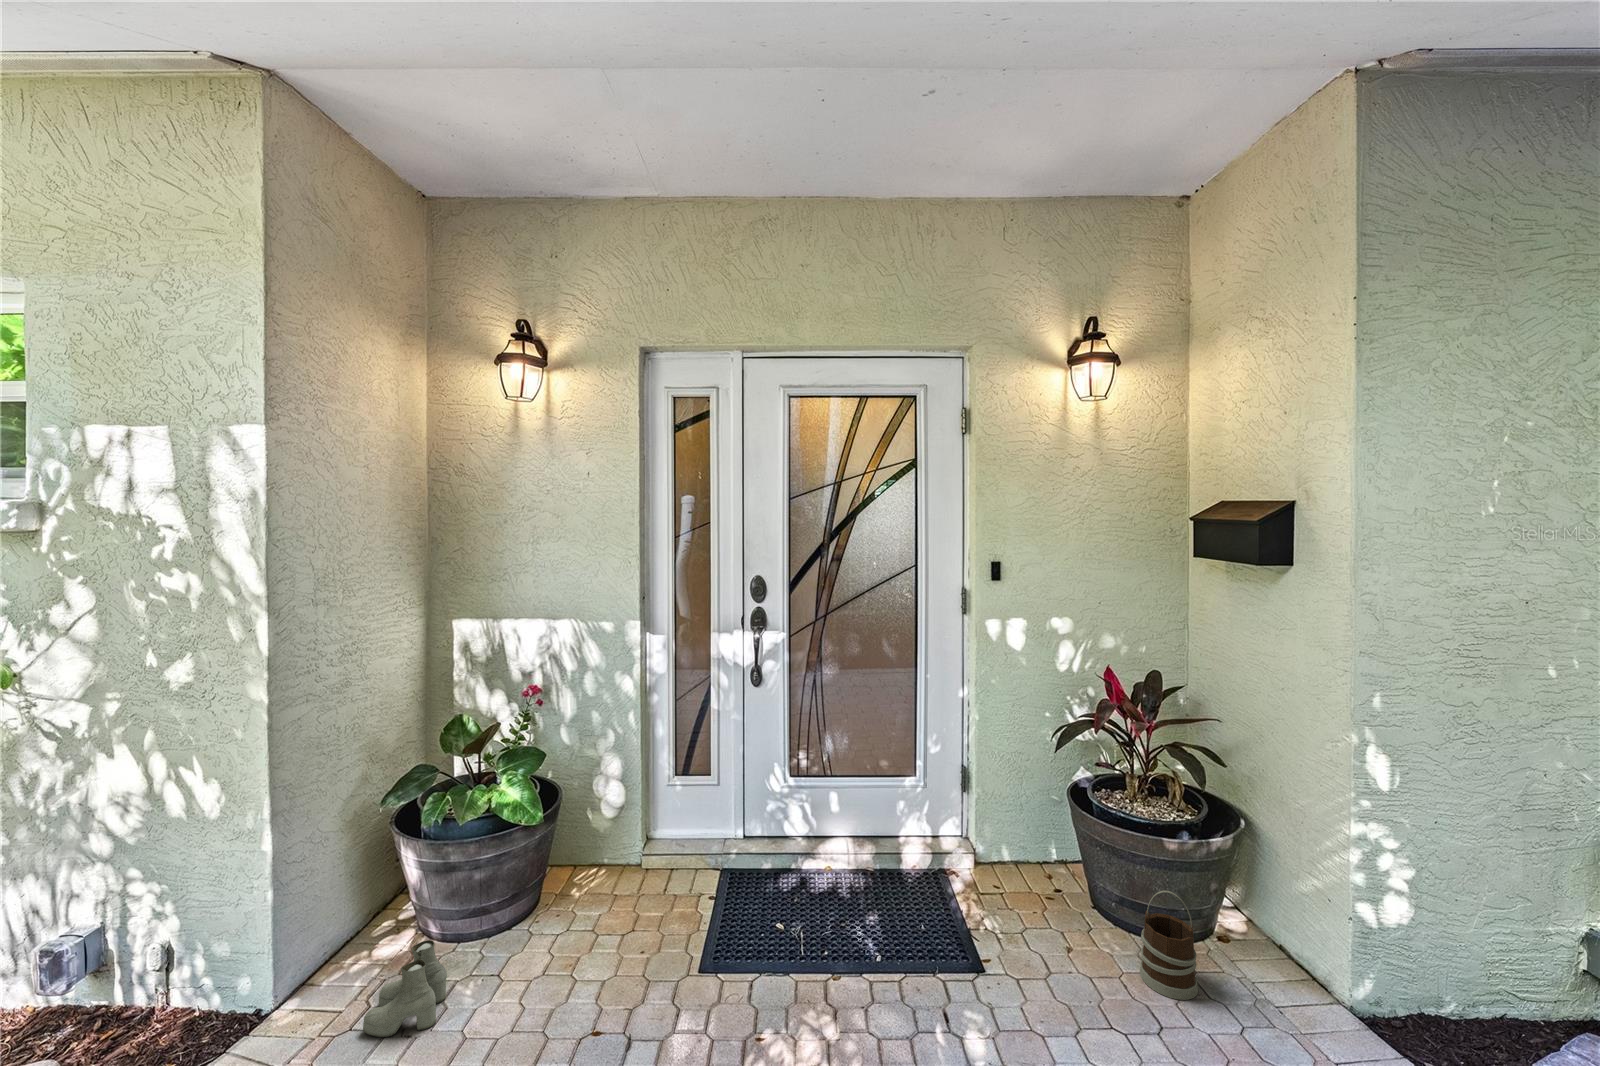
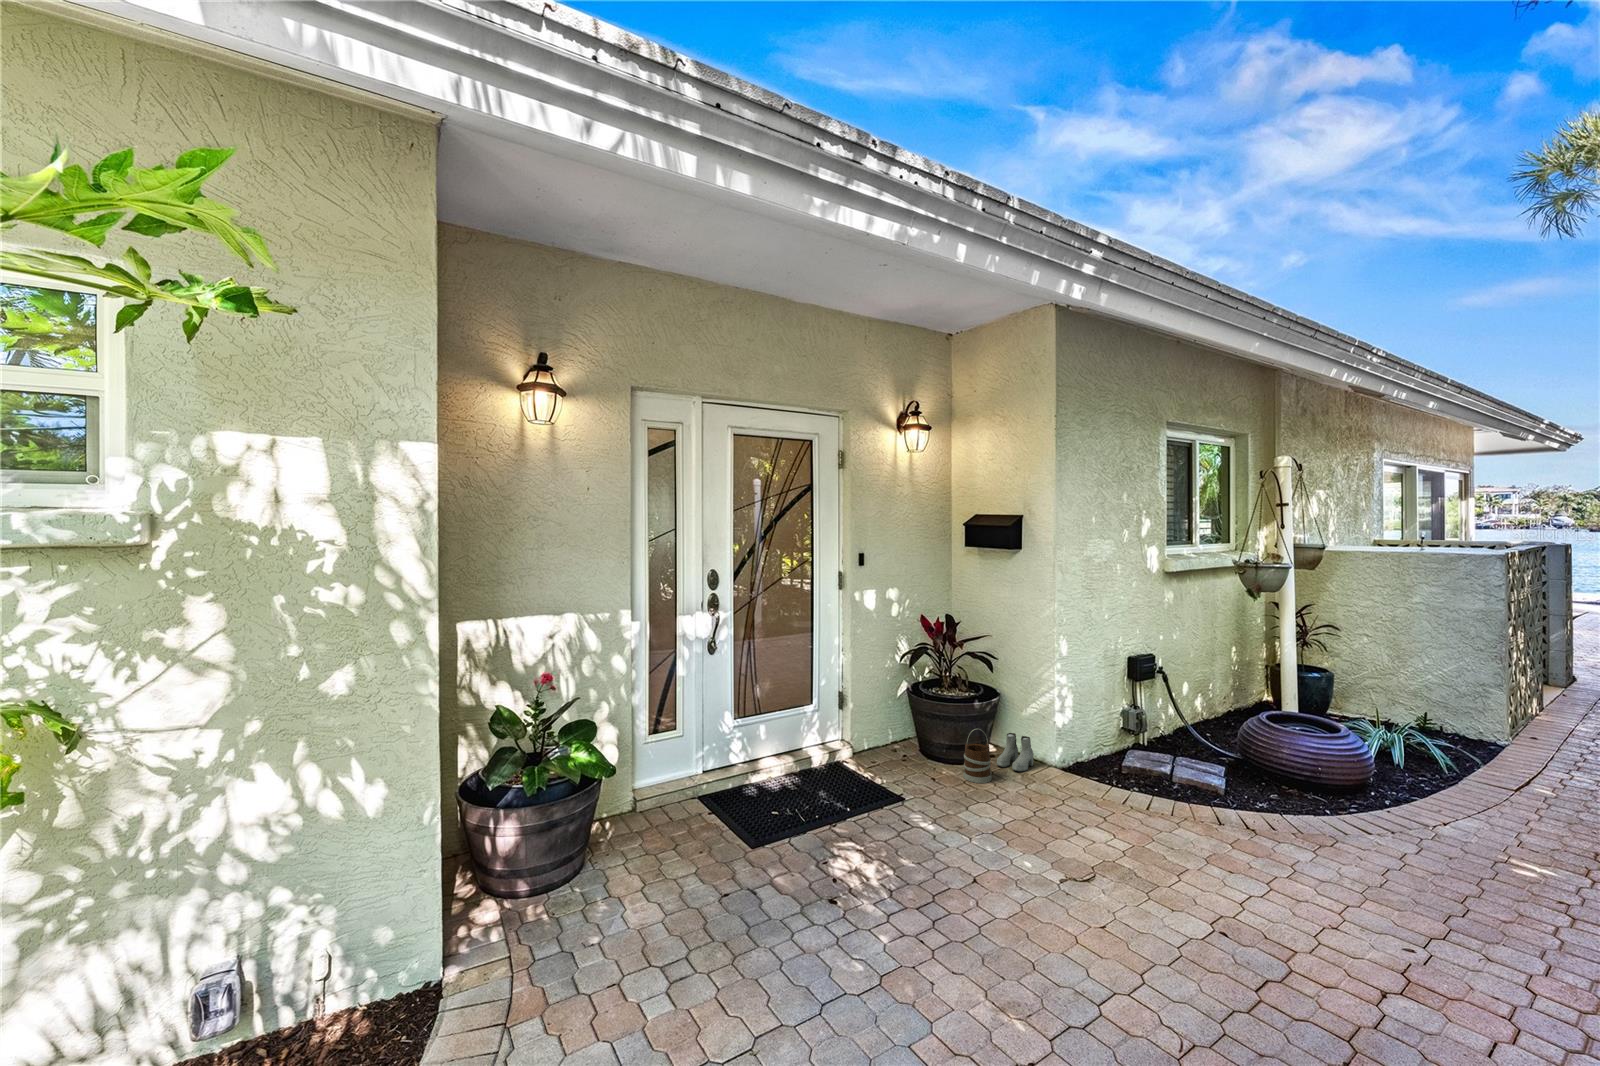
boots: present [363,940,447,1037] -> present [997,733,1033,771]

